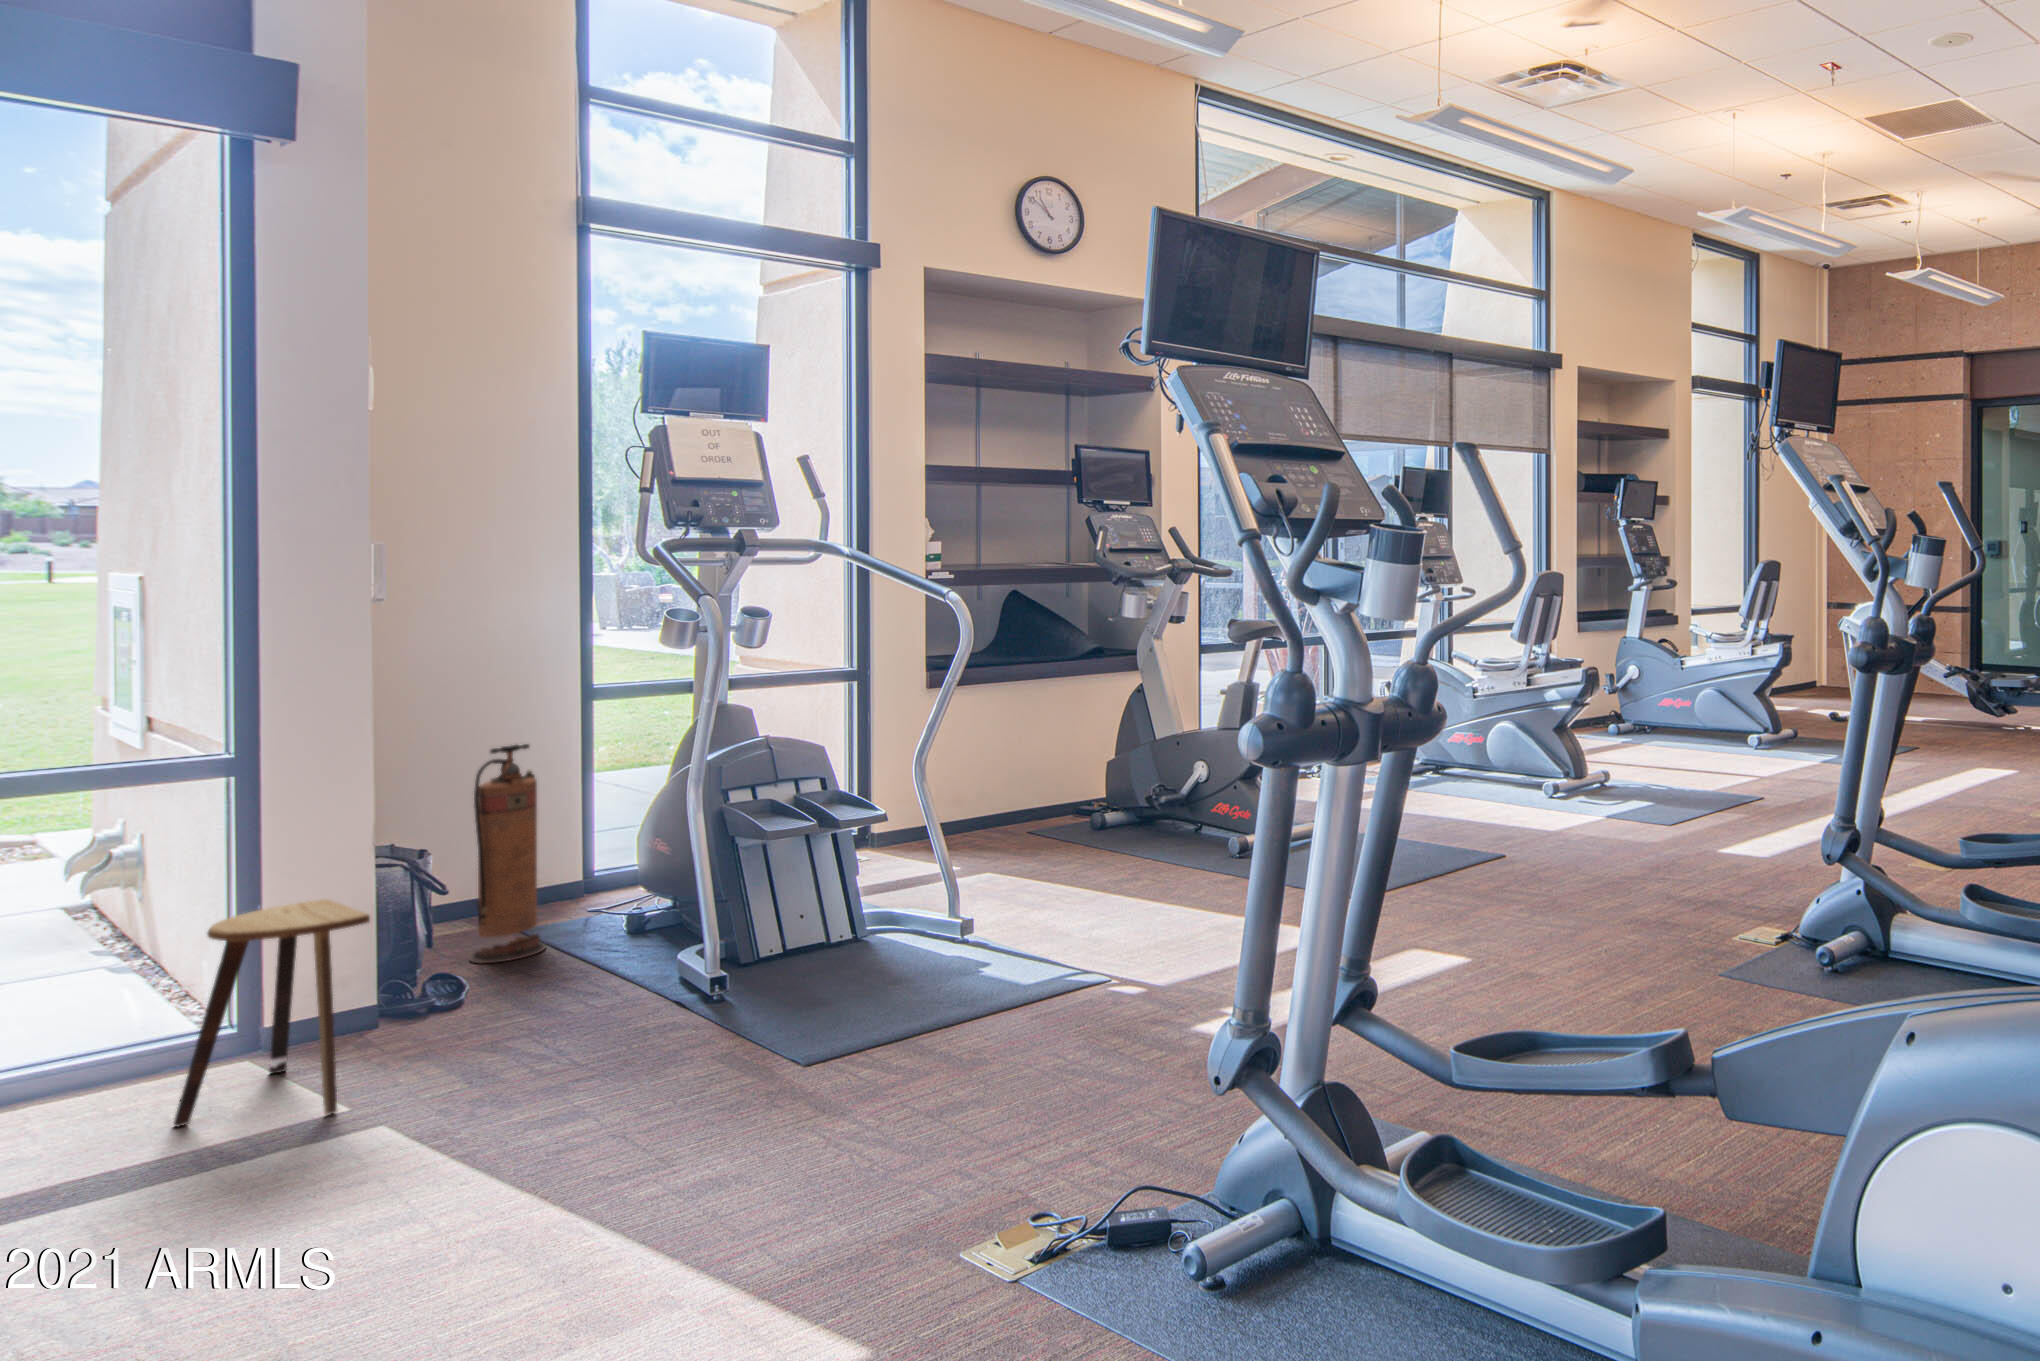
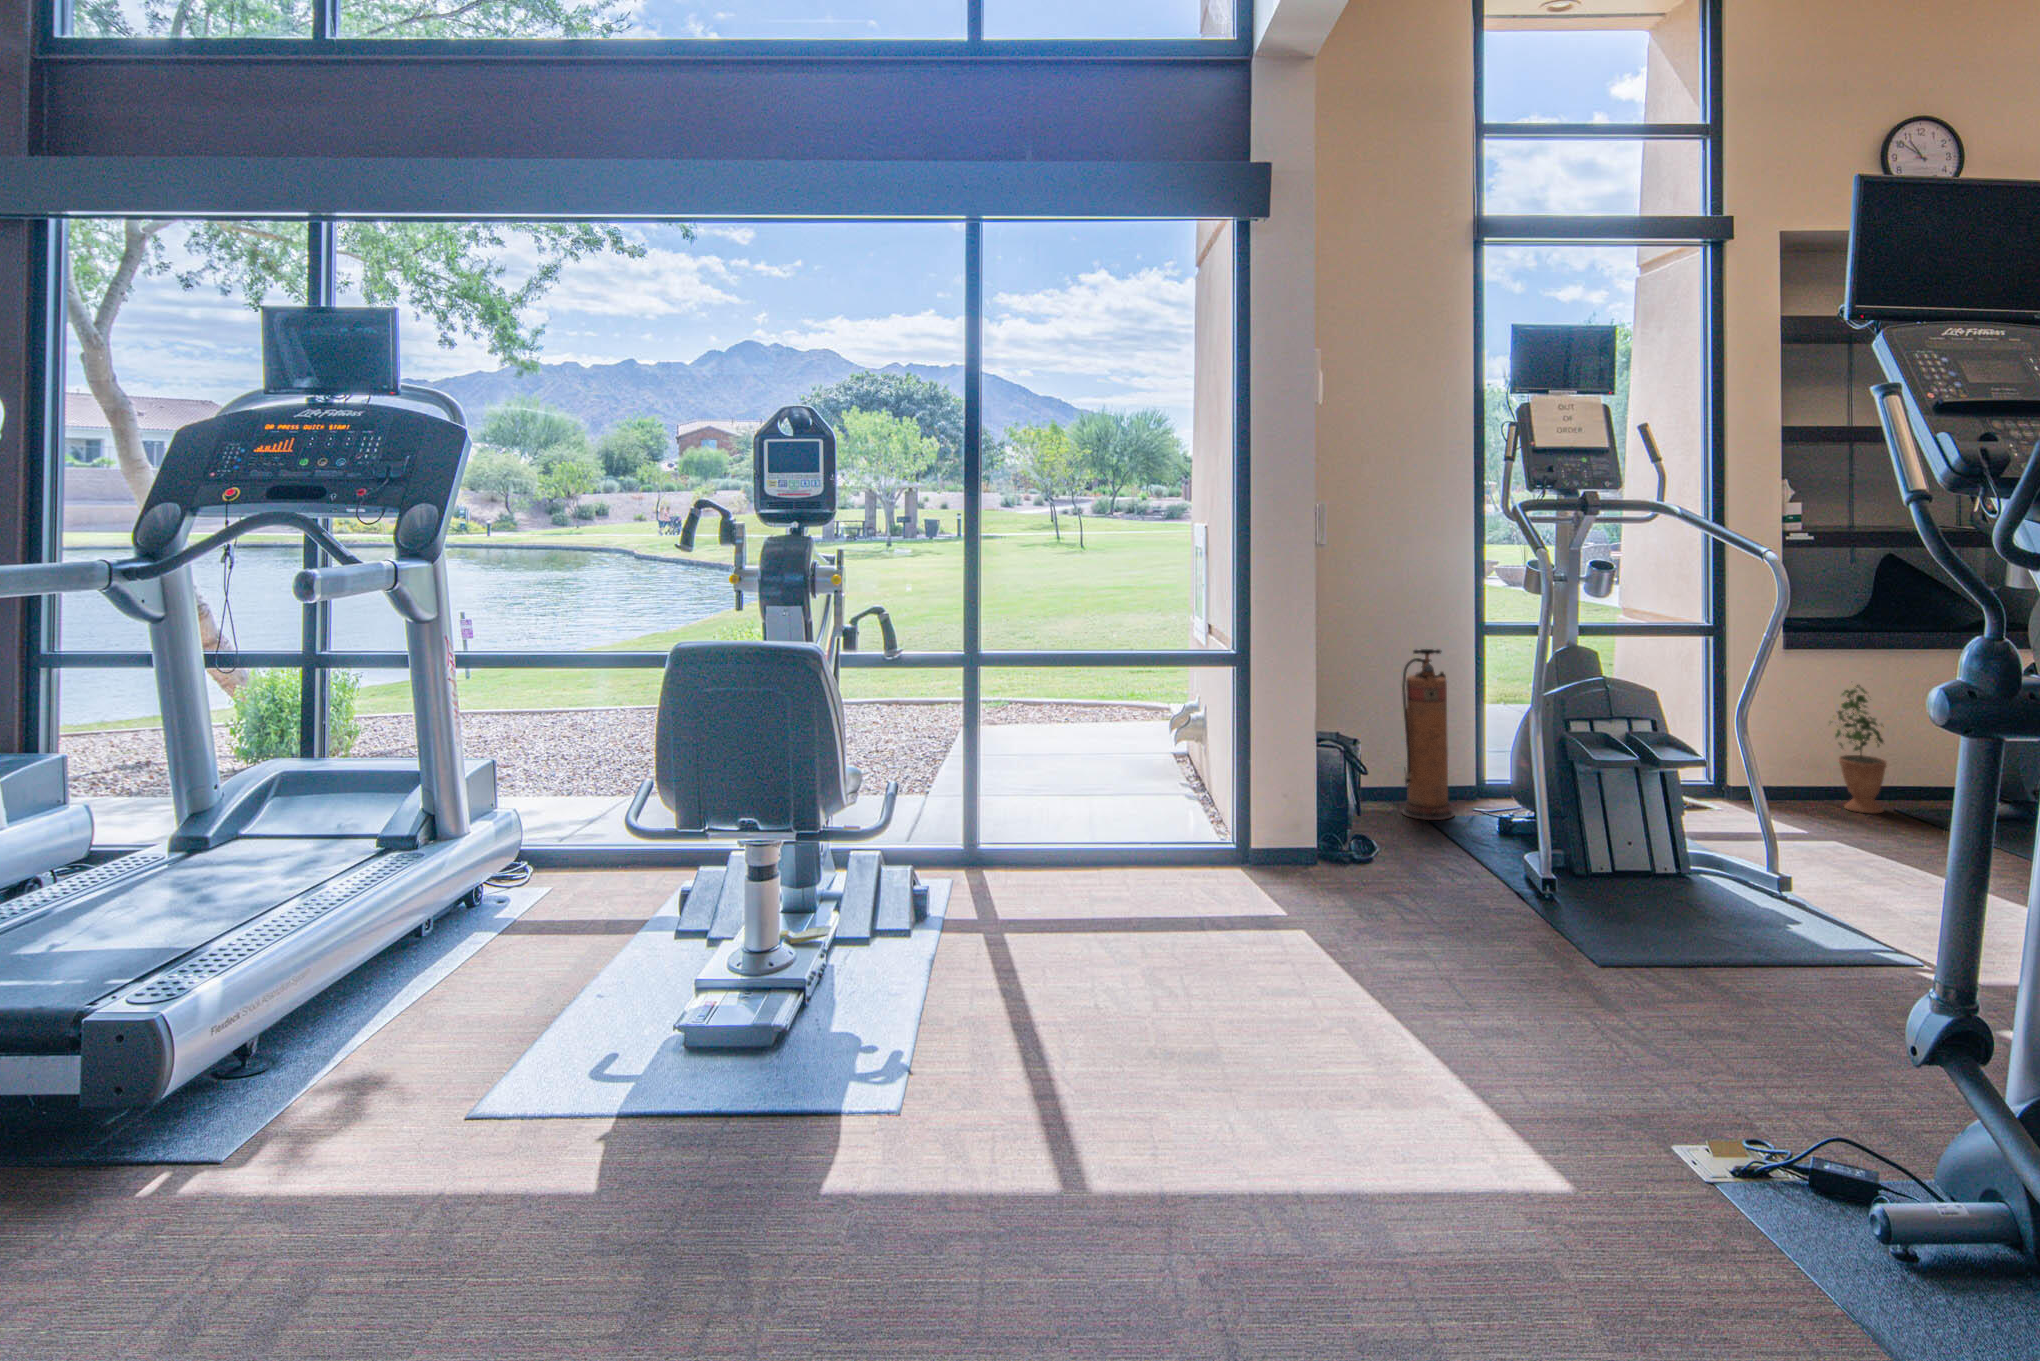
potted plant: none [965,715,1019,846] -> present [1830,685,1886,813]
stool: present [174,899,370,1127] -> none [1194,747,1301,910]

